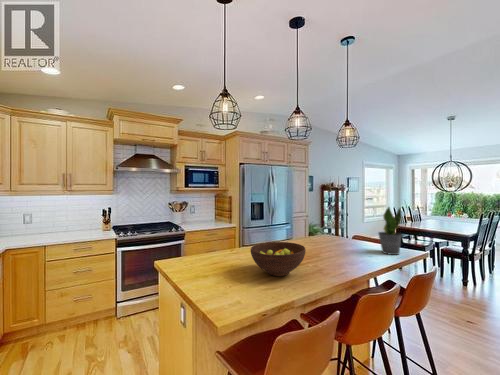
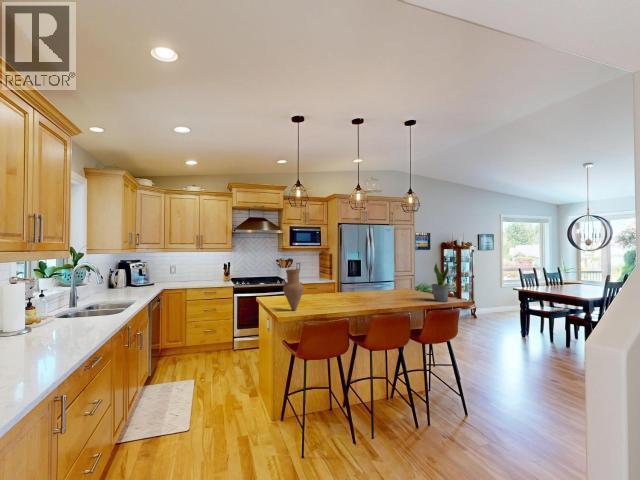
vase: none [207,226,243,298] -> present [283,269,304,310]
fruit bowl: present [251,242,306,276] -> none [317,285,354,305]

